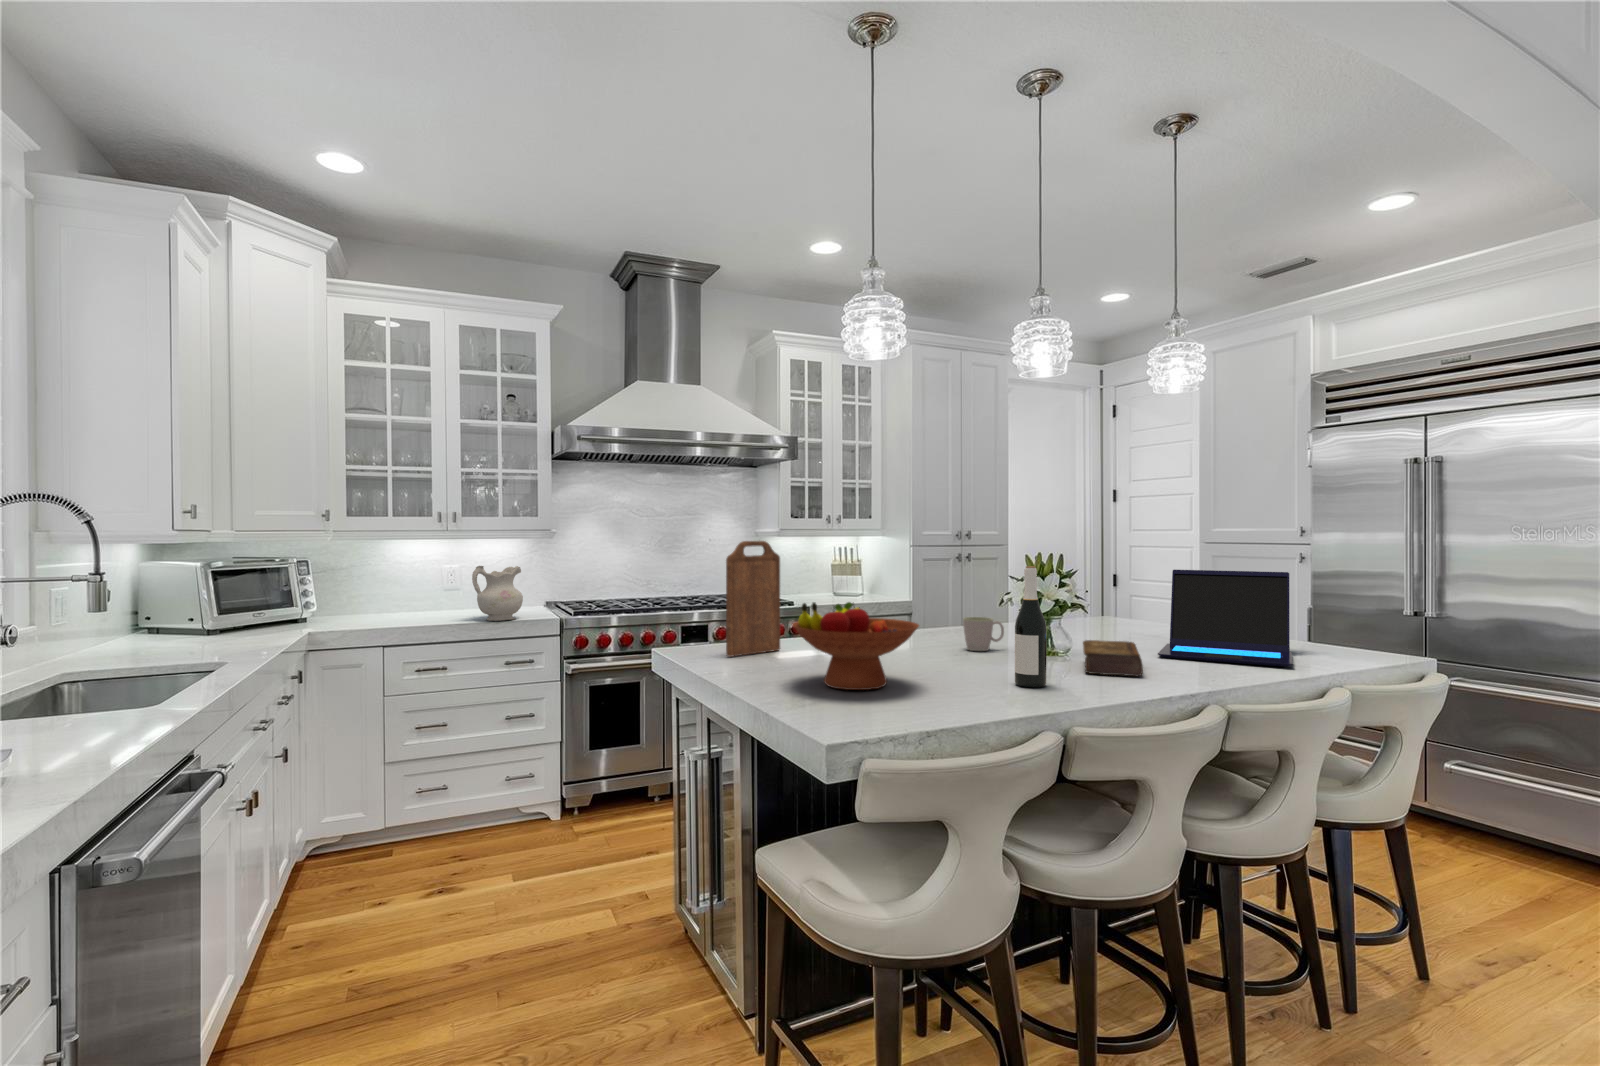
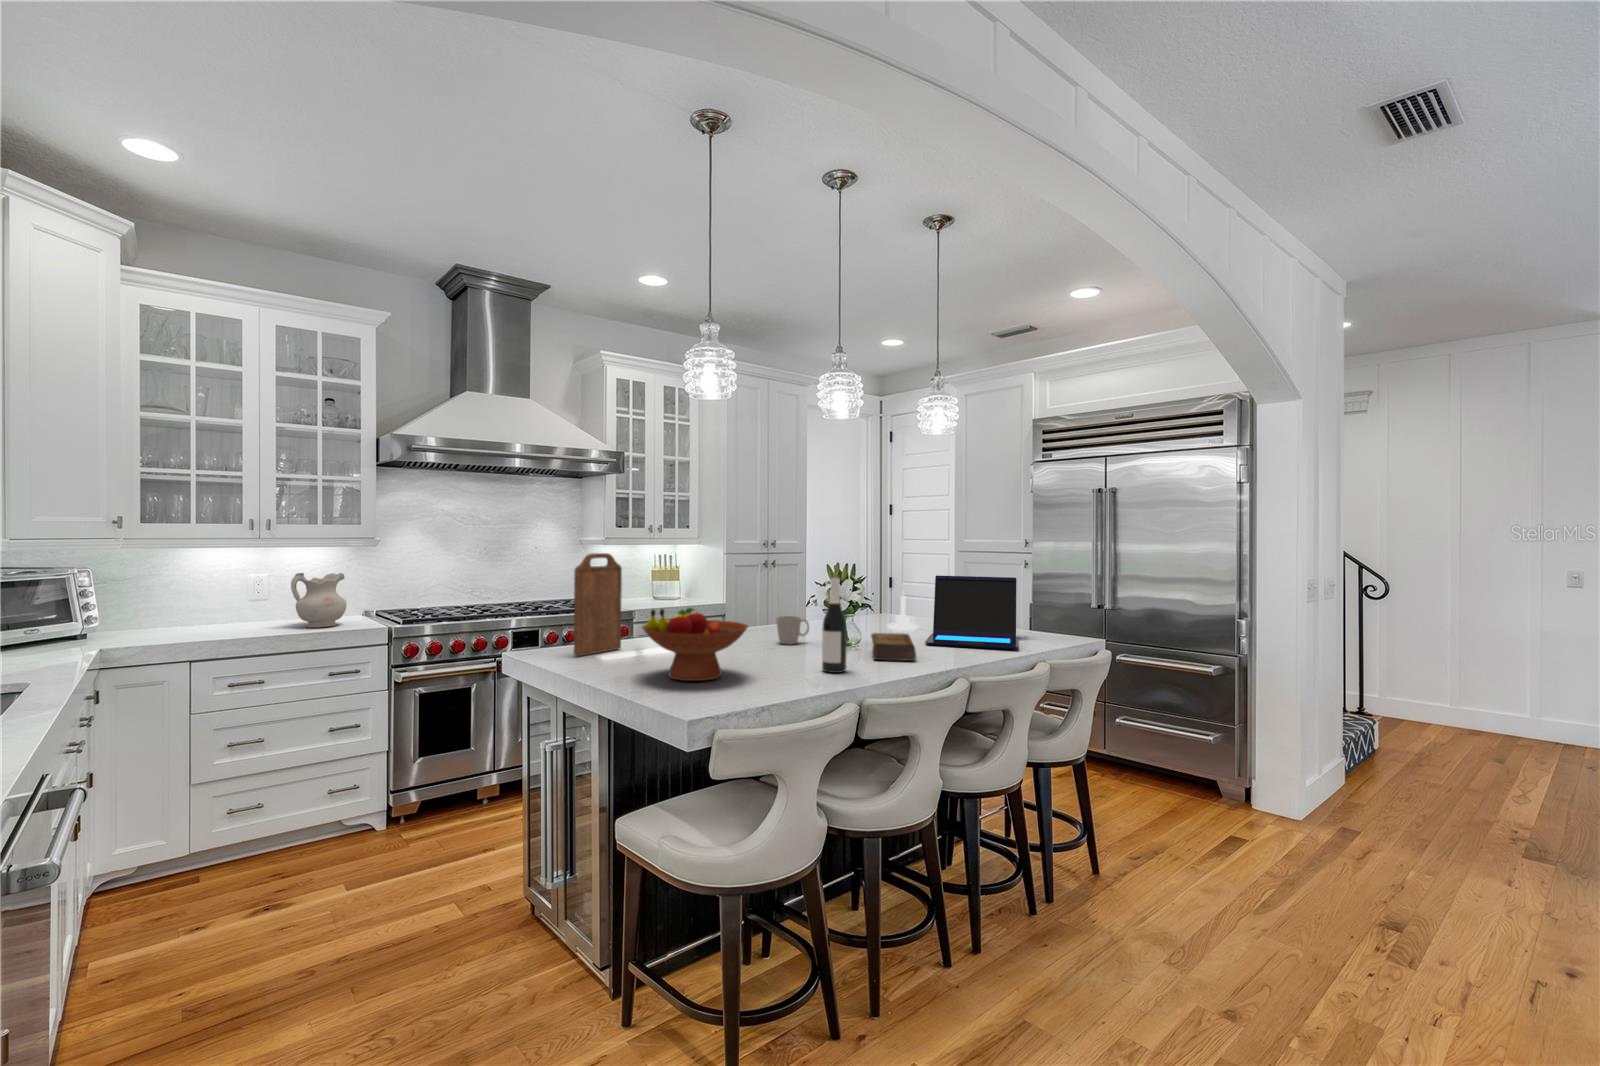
candle holder: none [1108,587,1150,639] -> present [888,592,918,631]

